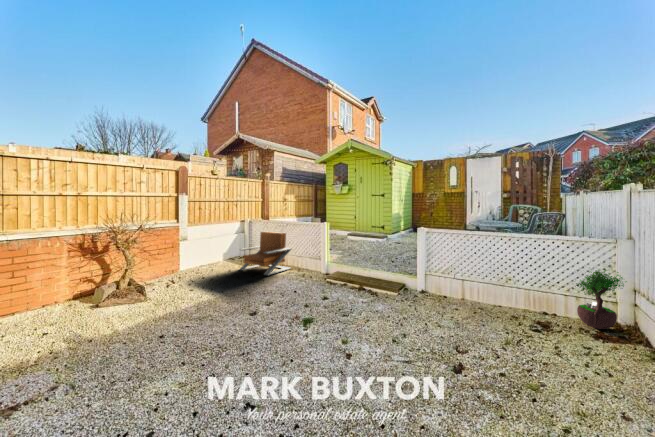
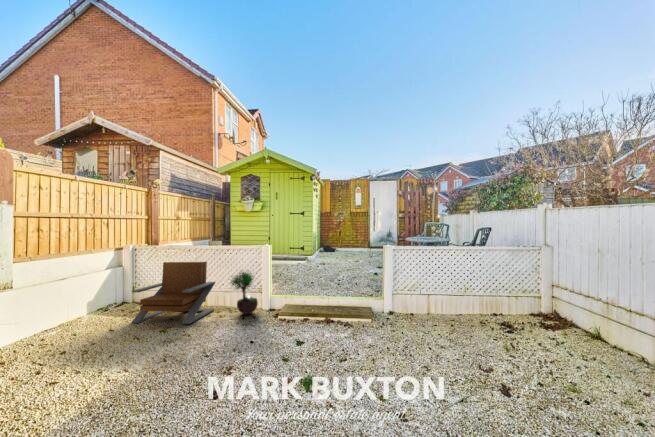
potted tree: present [576,269,627,329] -> present [231,272,258,314]

